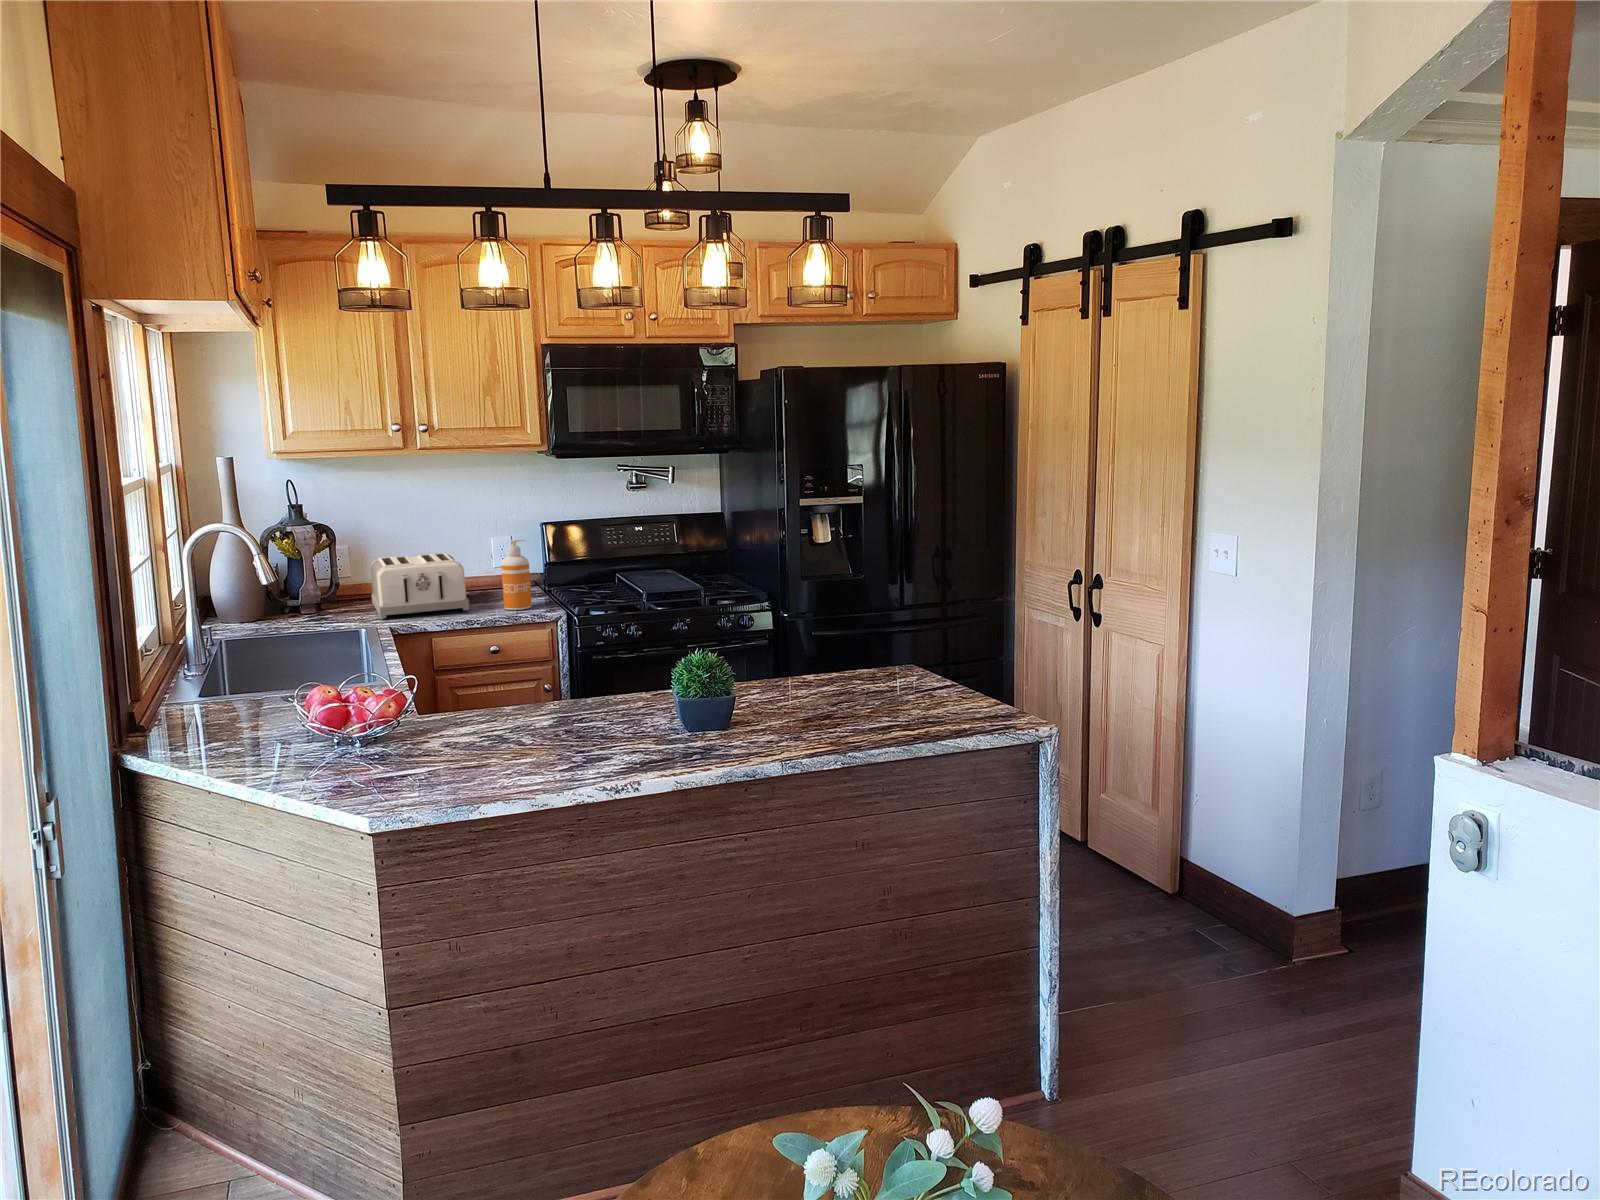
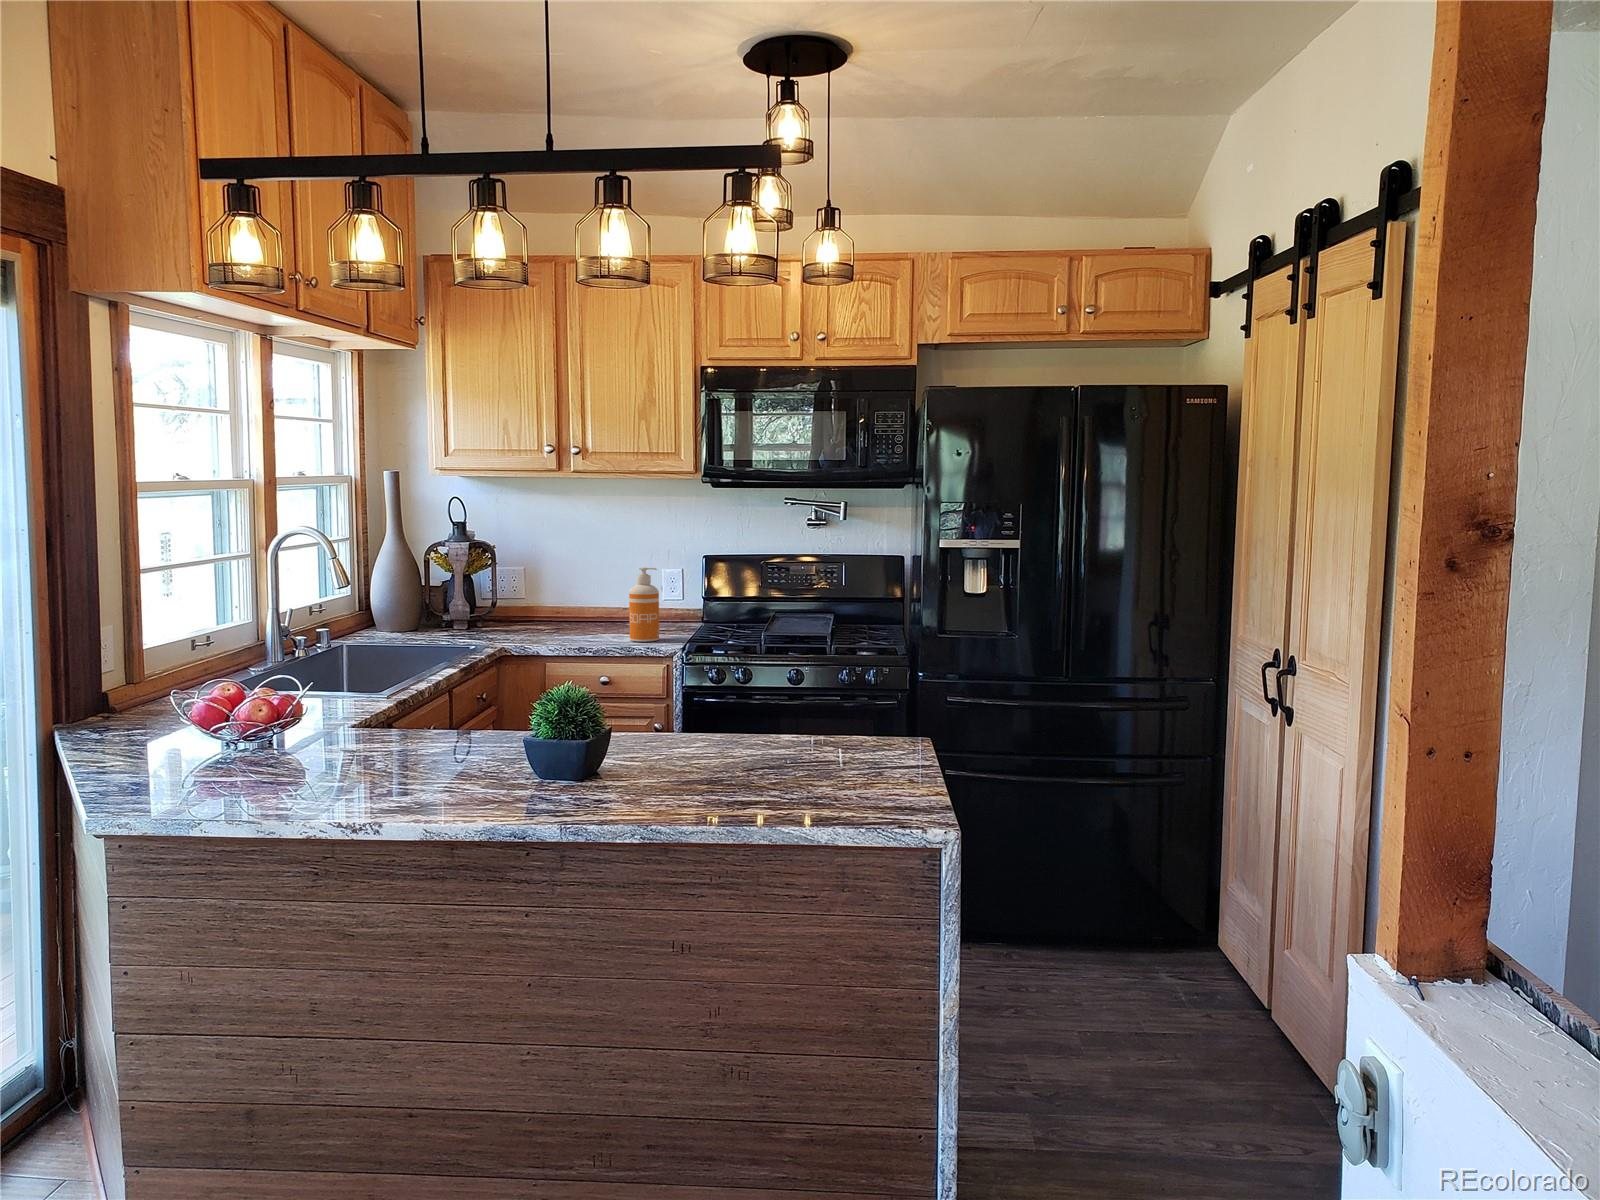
toaster: present [371,553,469,618] -> none [507,580,611,637]

